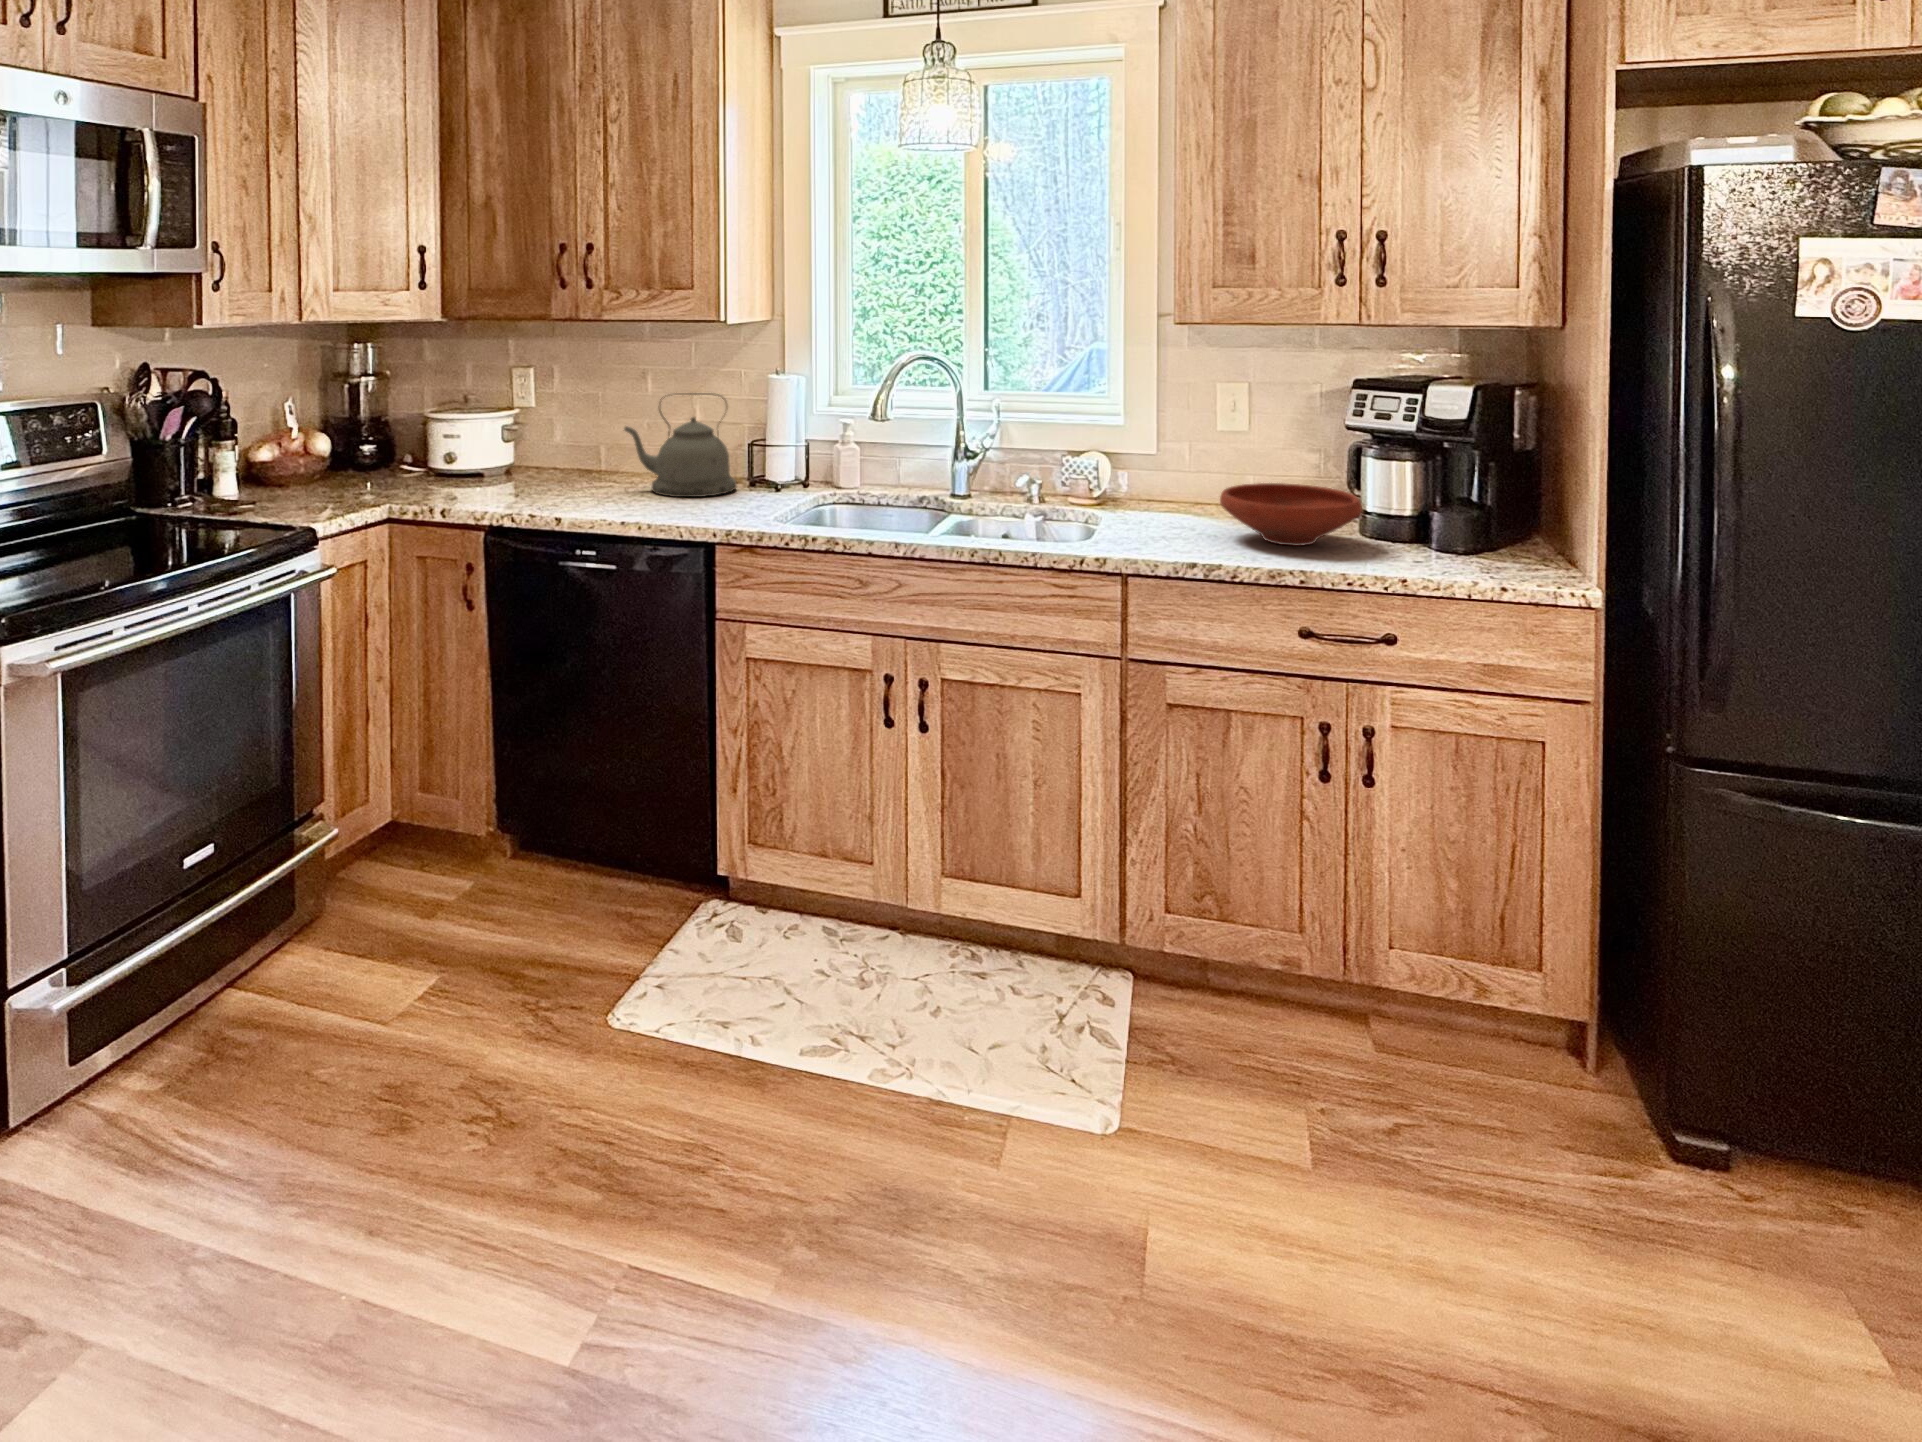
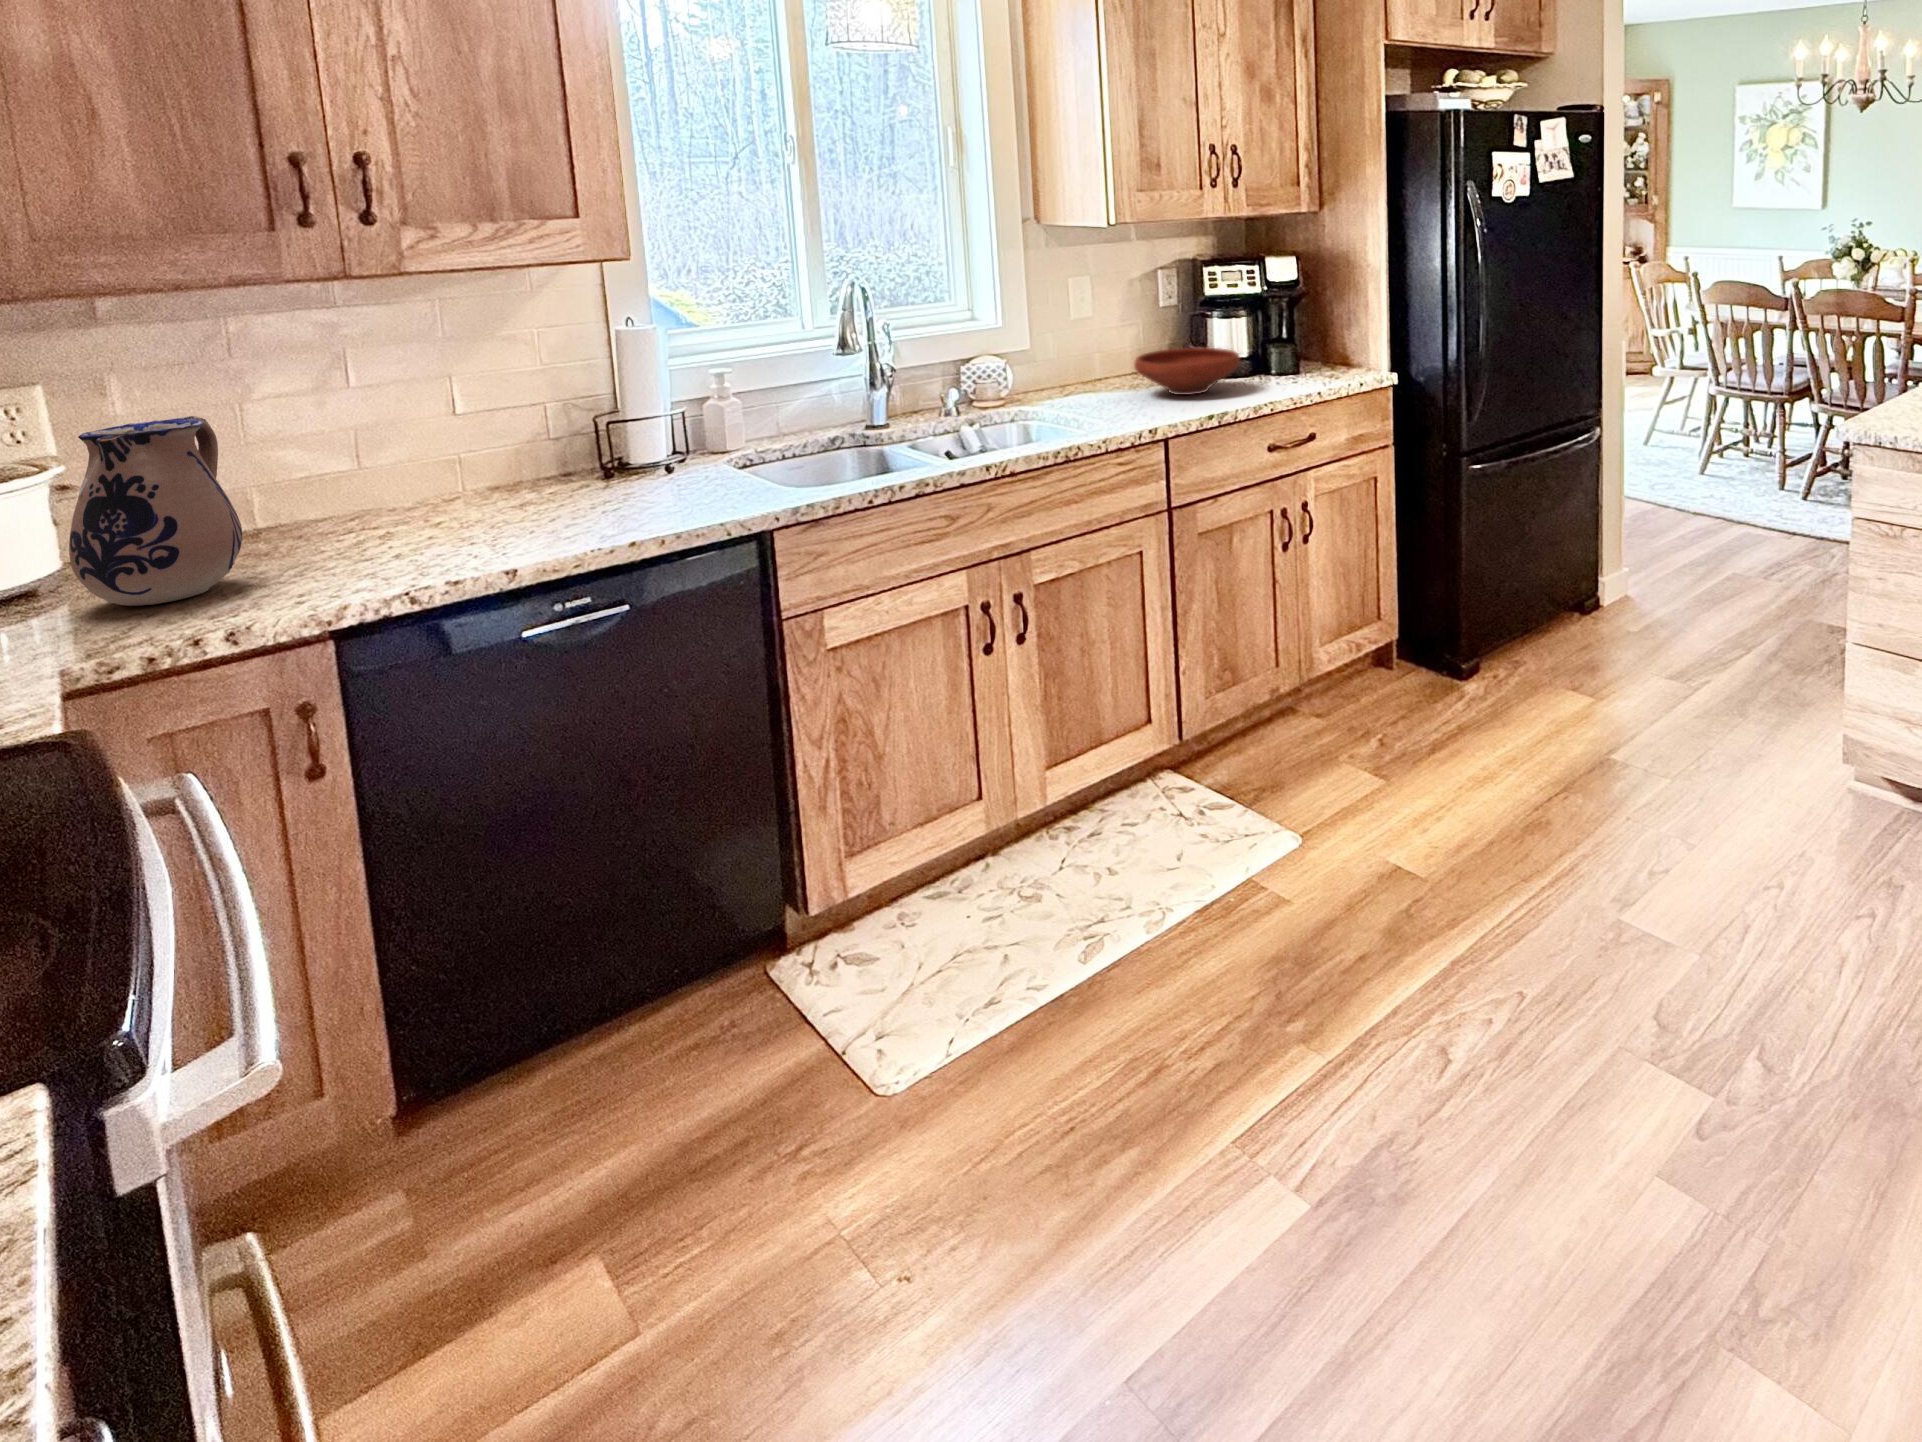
ceramic pitcher: none [453,390,534,491] -> present [69,416,242,606]
kettle: present [624,394,737,497] -> none [420,365,611,518]

